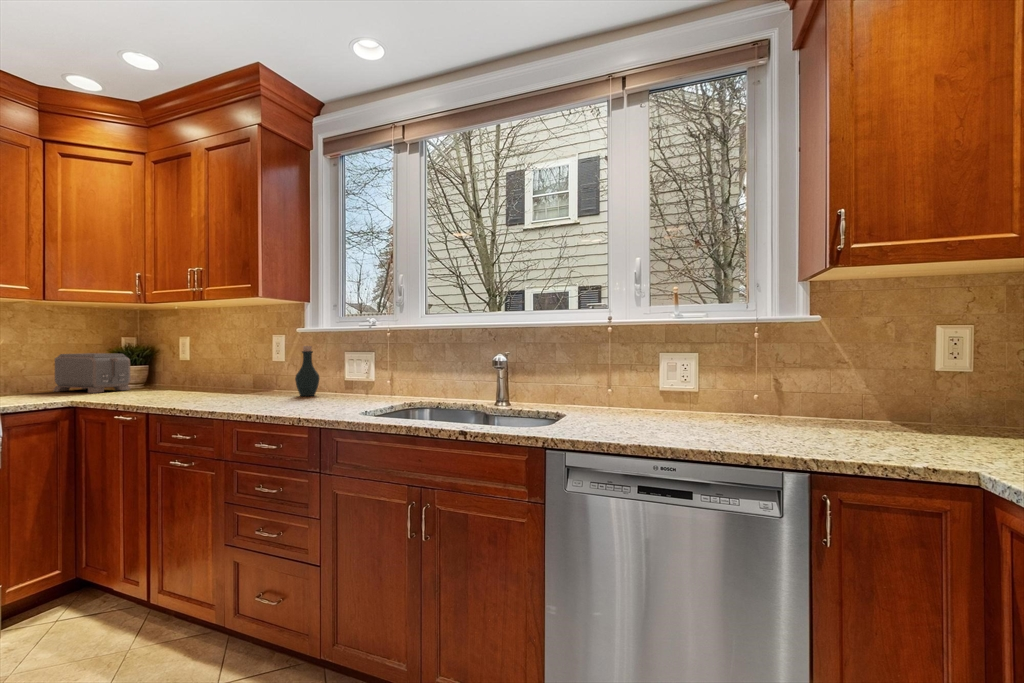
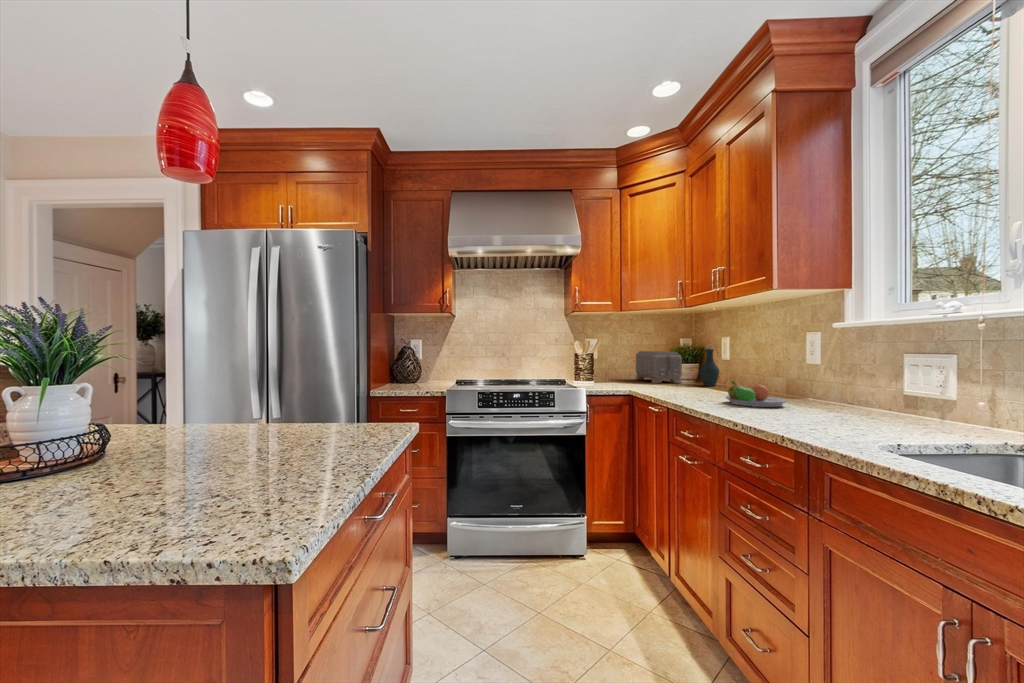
bottle: present [295,346,319,396] -> present [700,345,719,386]
fruit bowl: none [211,381,268,403] -> present [725,381,788,407]

